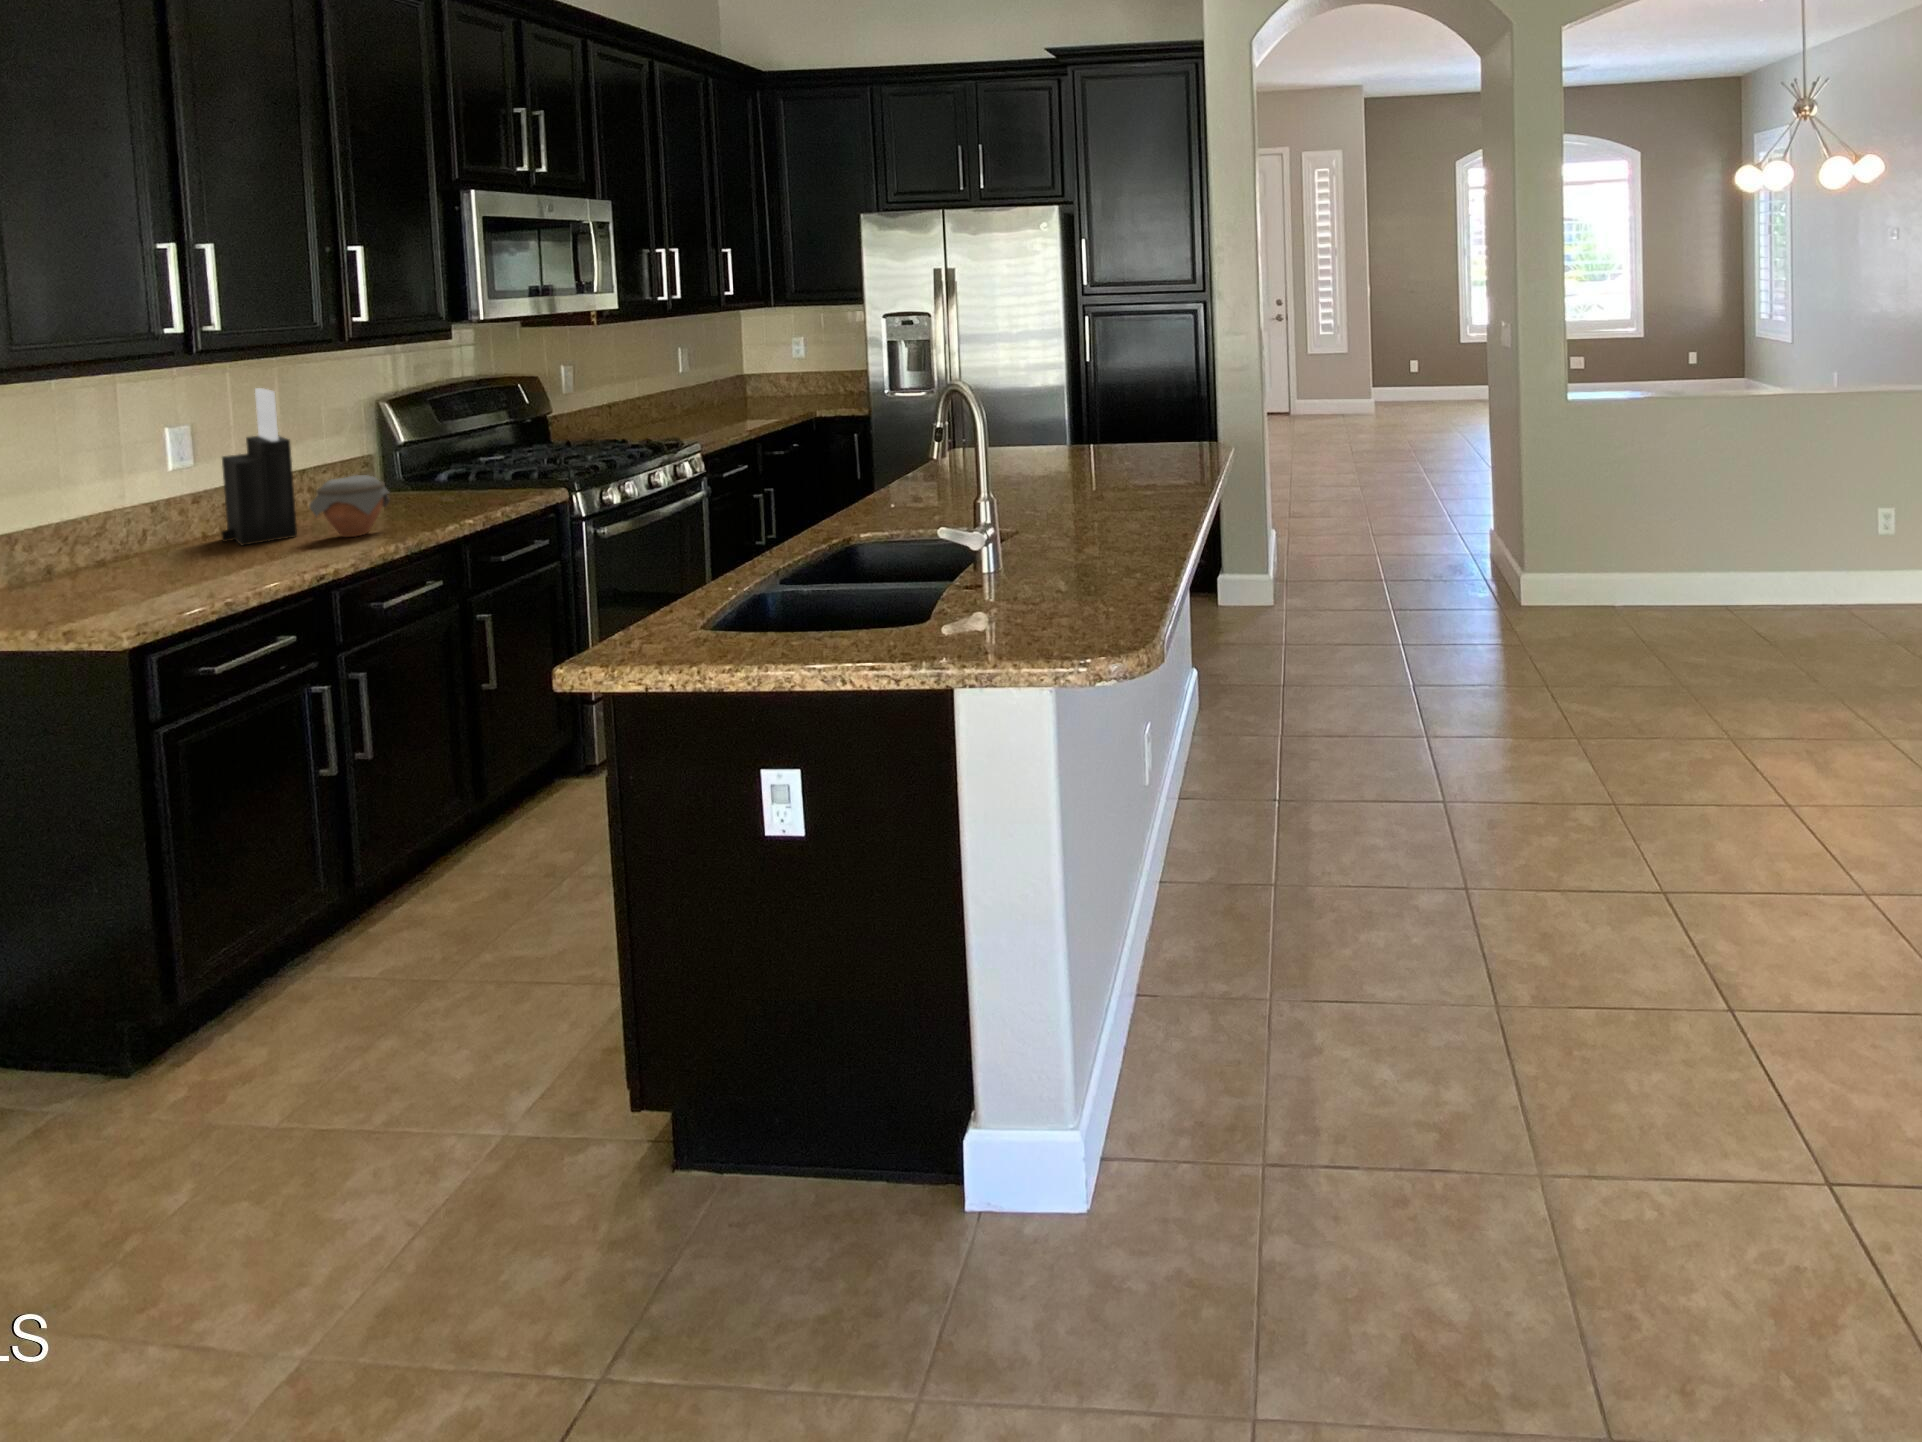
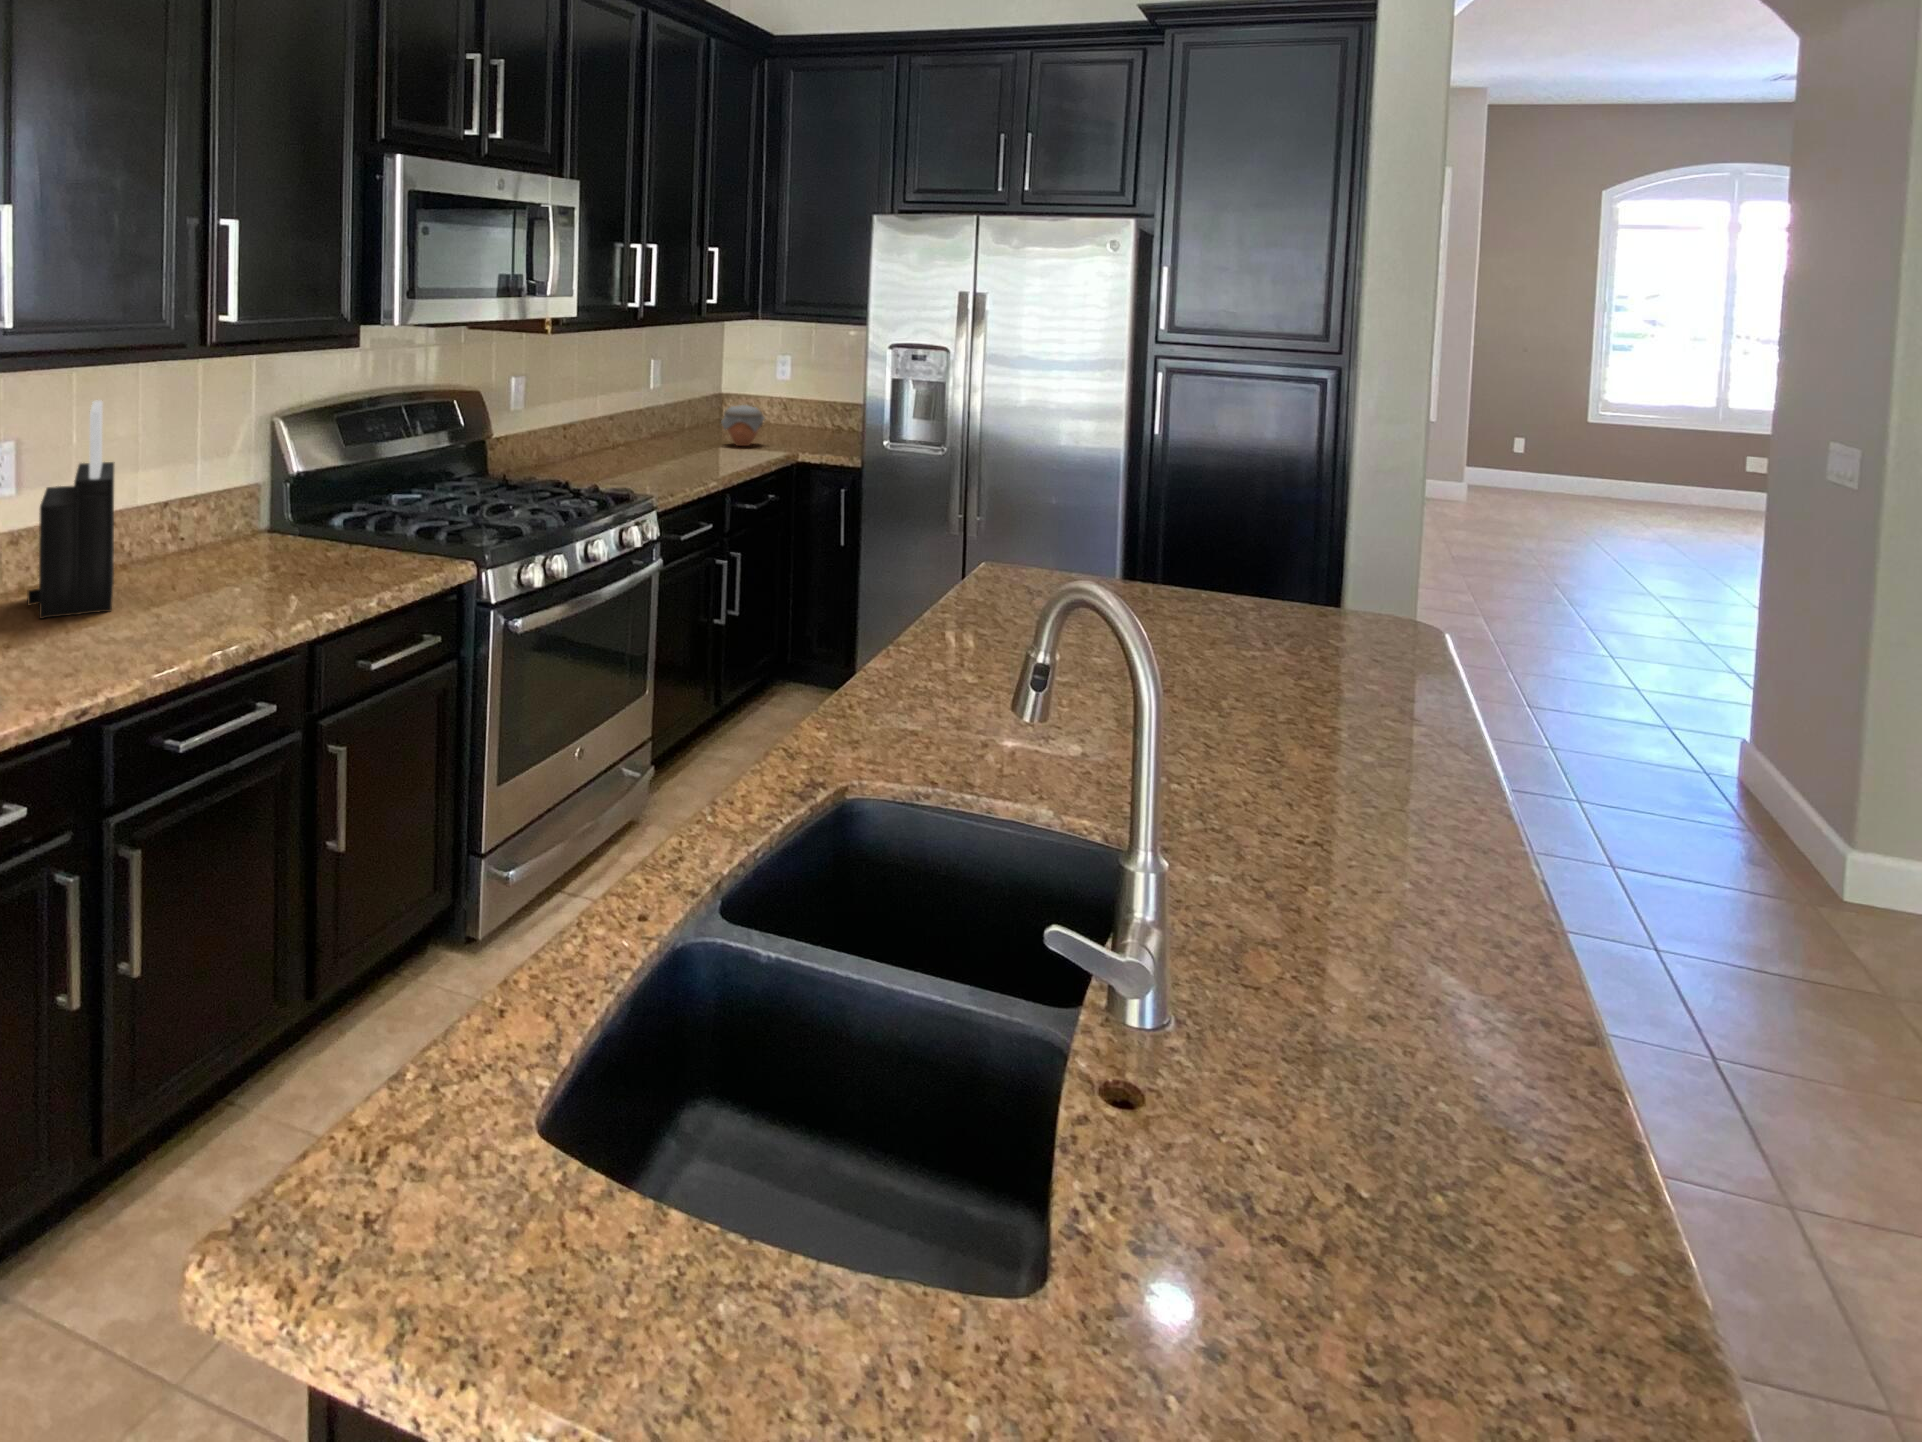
jar: present [309,475,390,537] -> present [721,405,764,446]

